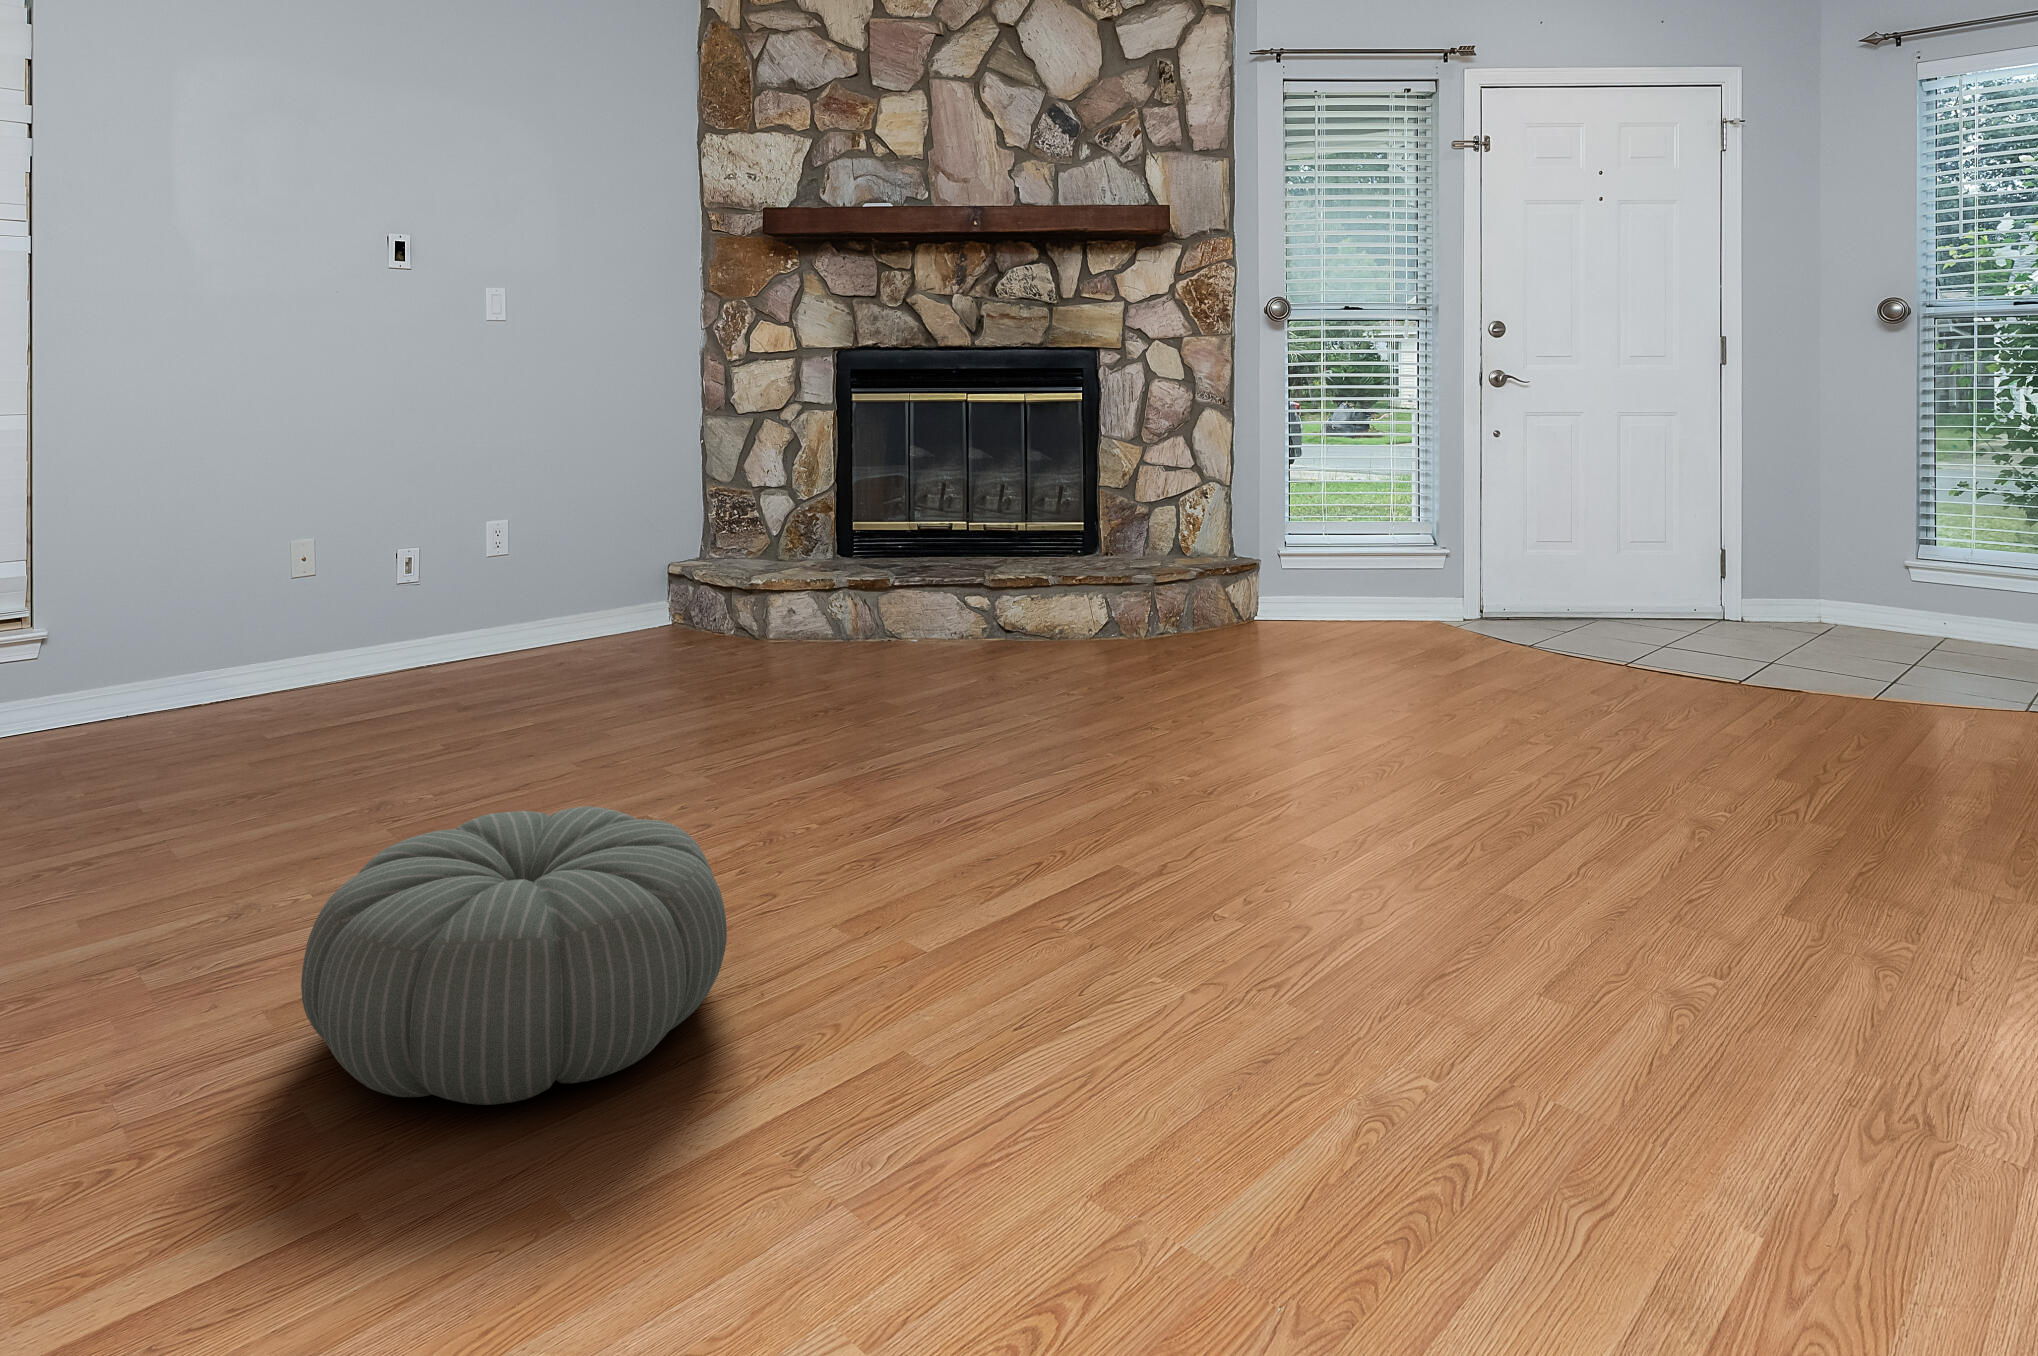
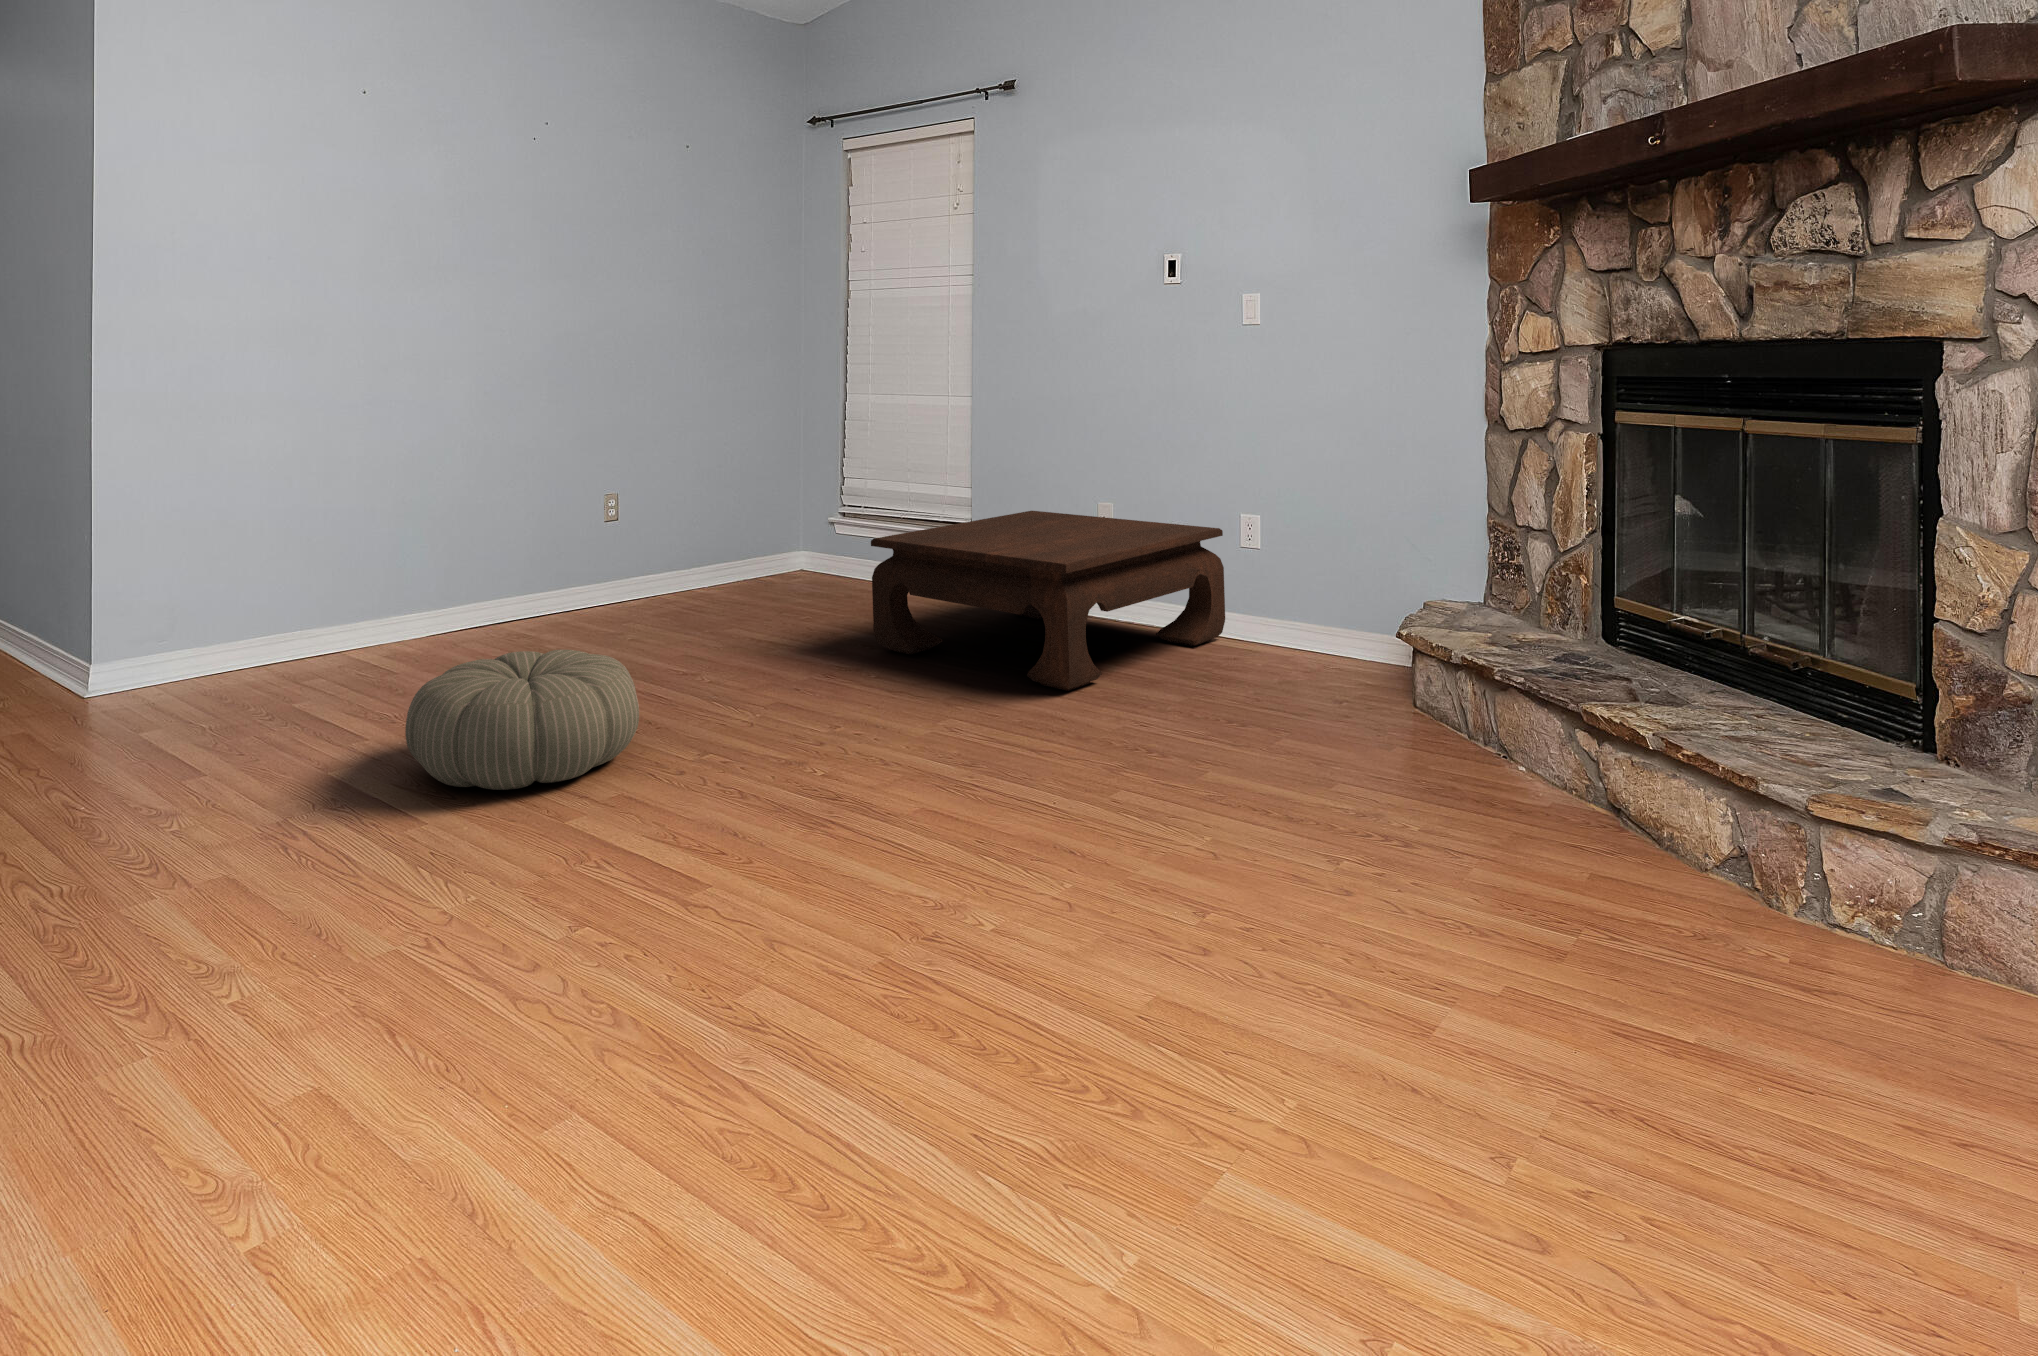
coffee table: none [167,539,602,786] -> present [871,511,1225,691]

